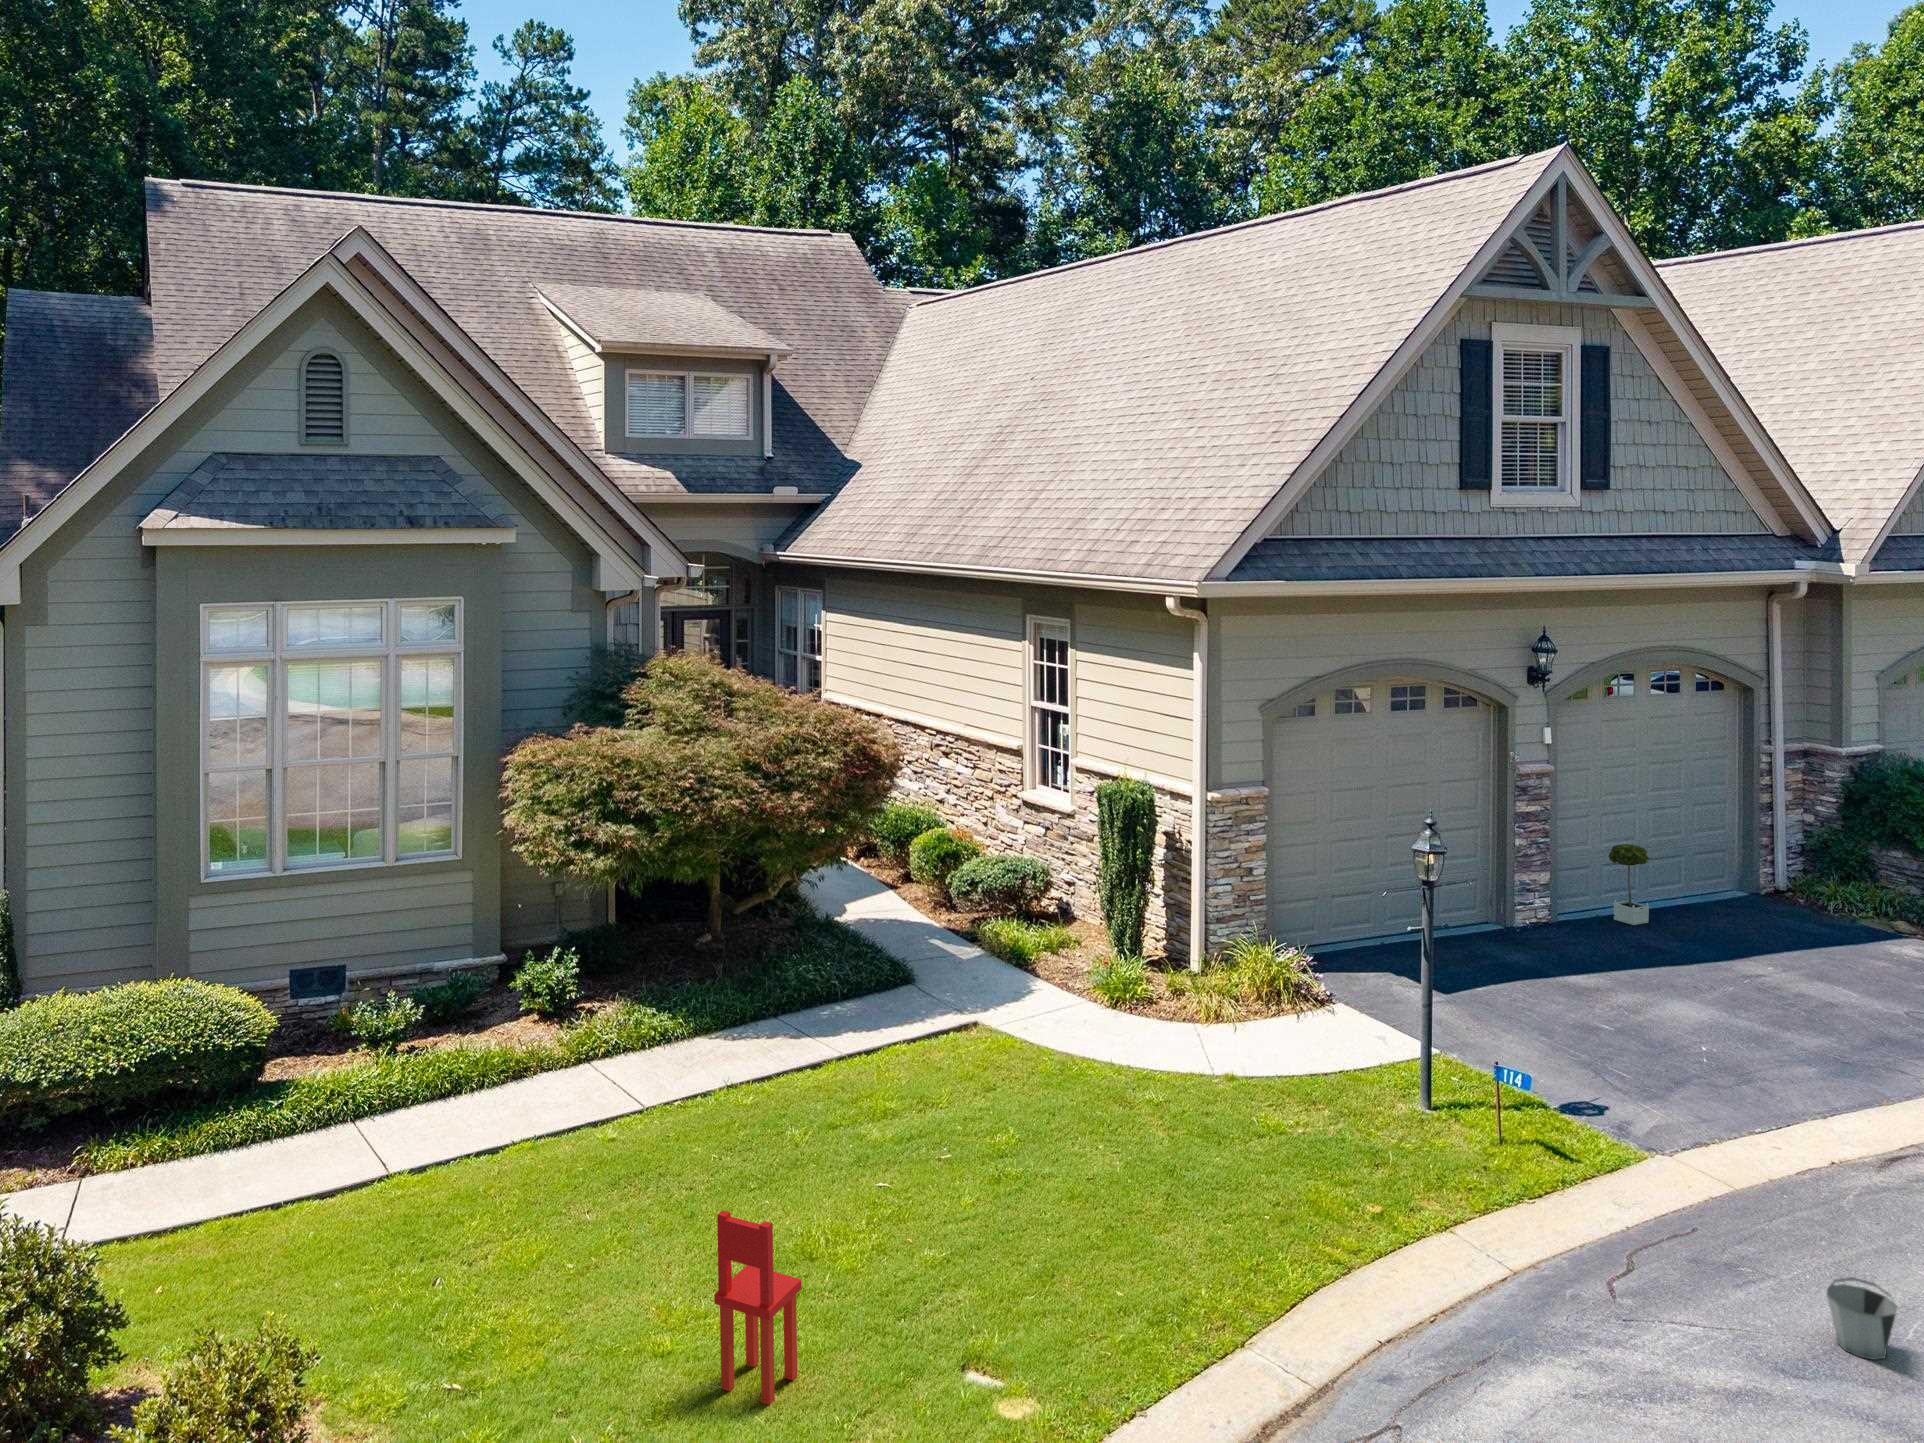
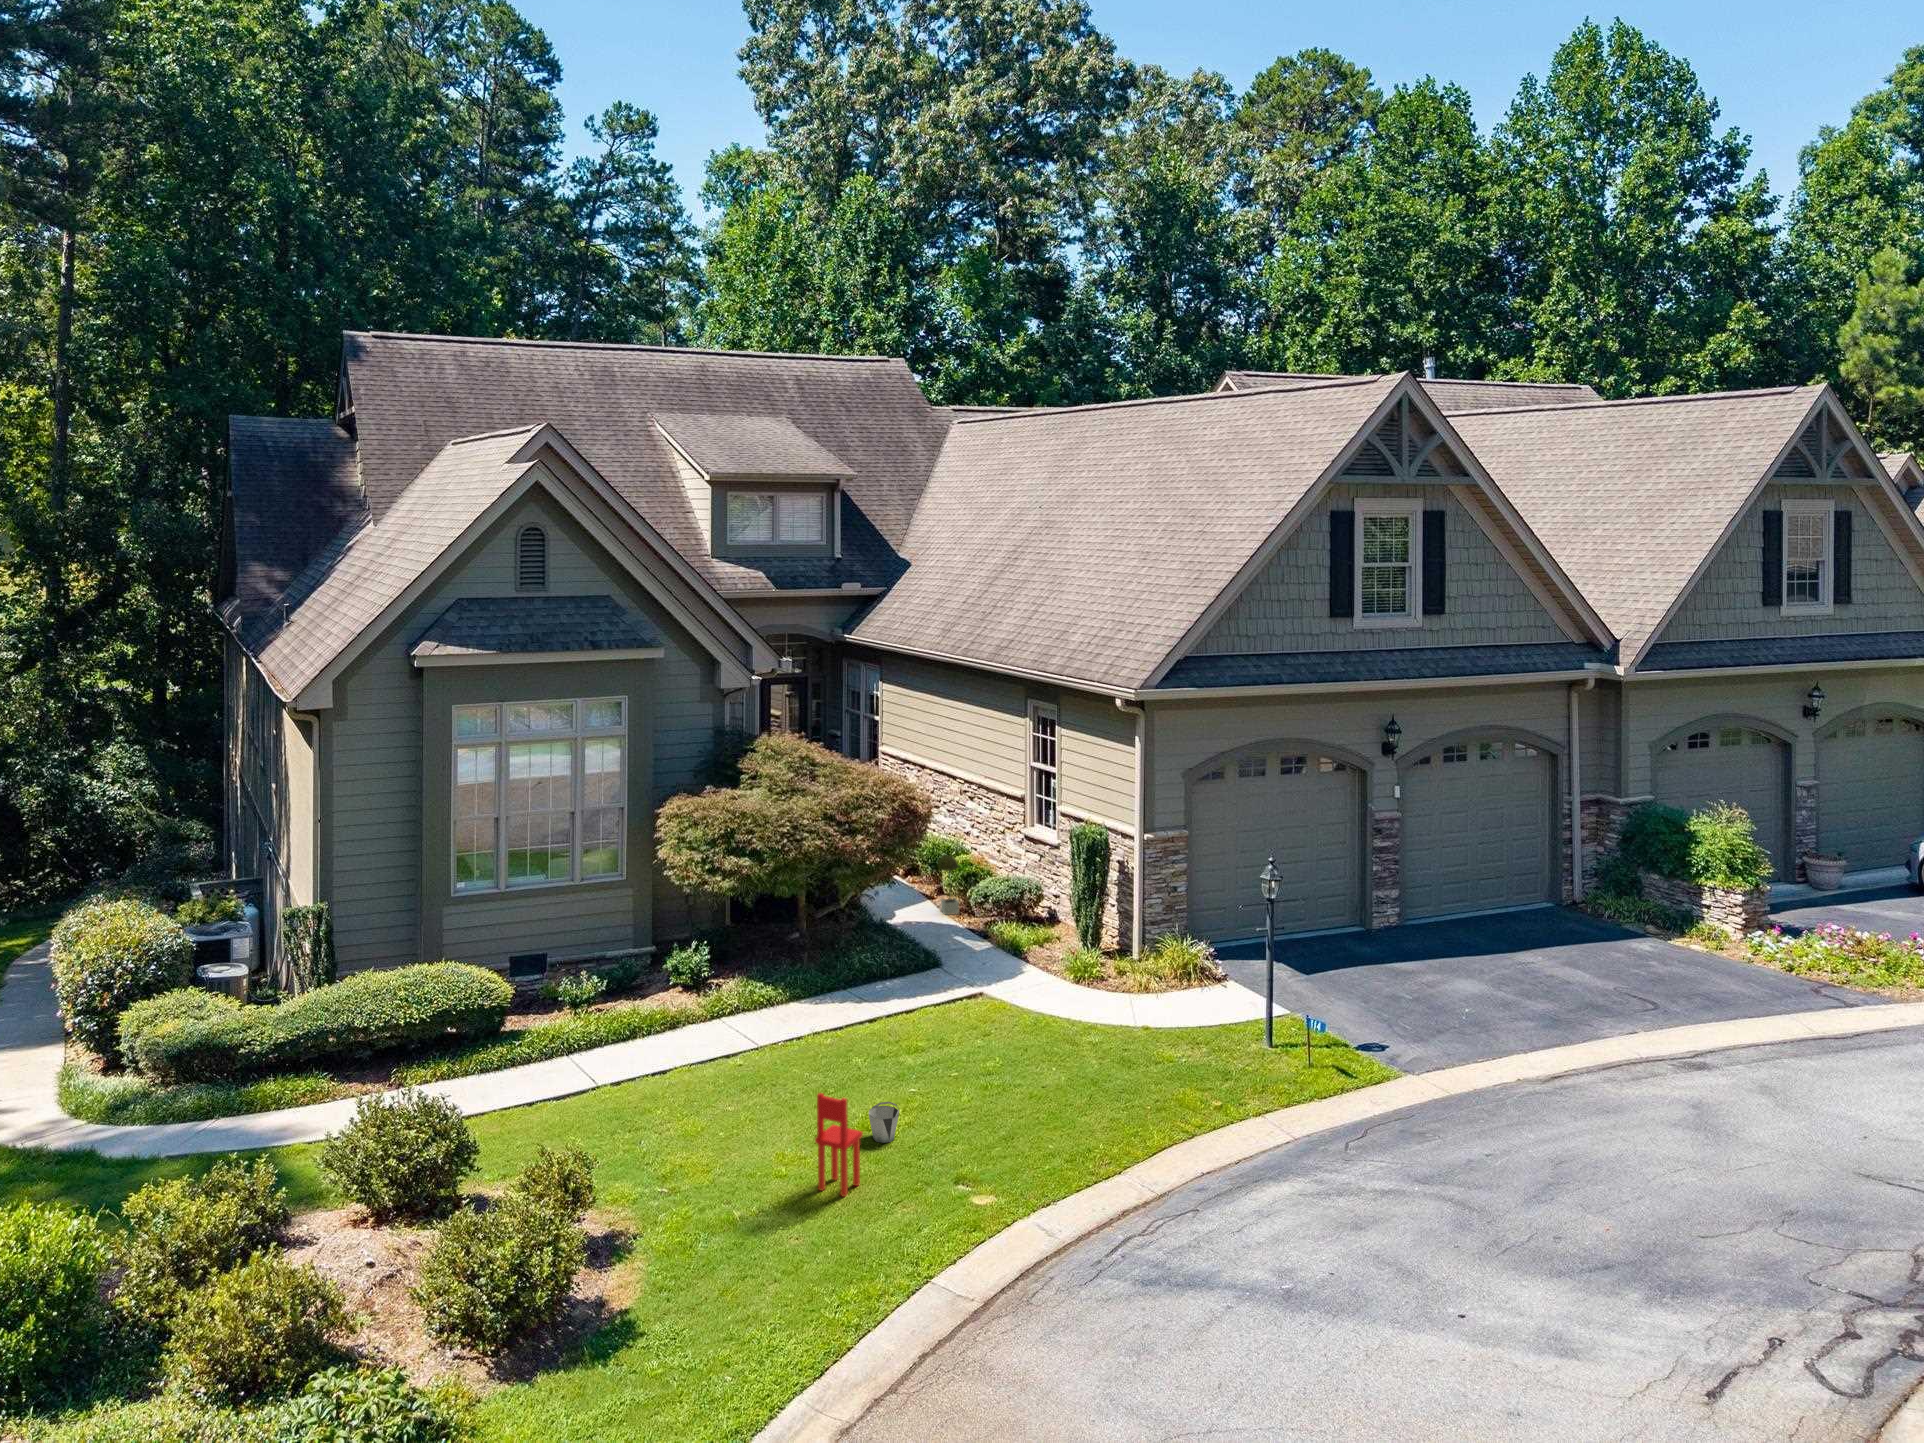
potted tree: present [1608,844,1649,925] -> present [938,855,960,915]
bucket: present [1827,1277,1898,1360] -> present [869,1102,899,1143]

